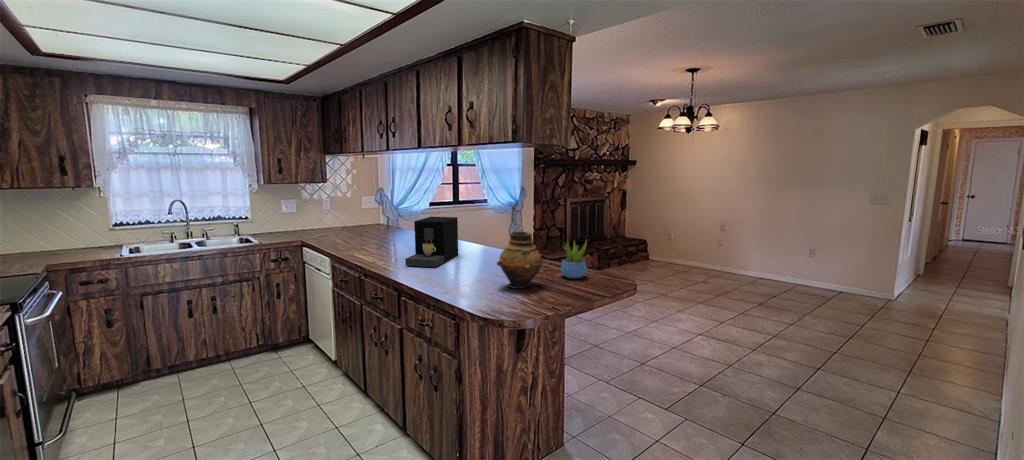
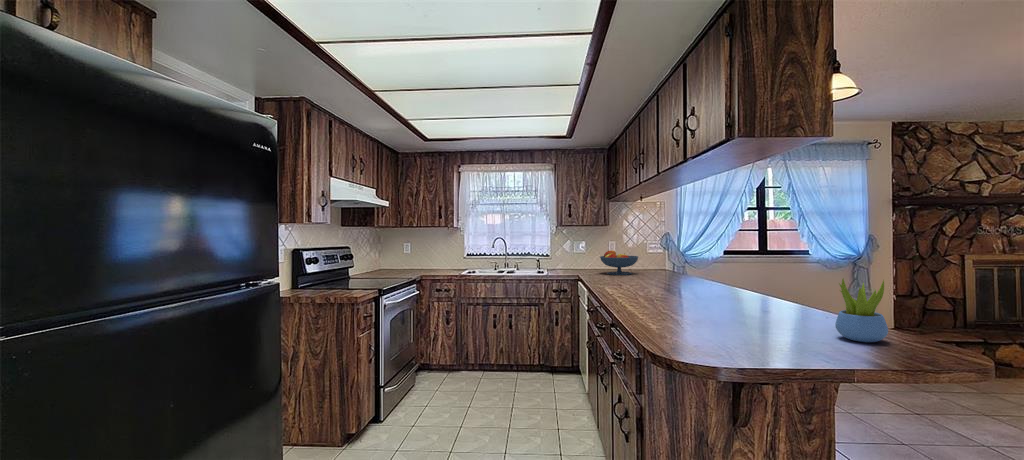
fruit bowl: none [321,210,363,236] -> present [600,250,638,275]
coffee maker: present [405,217,458,267] -> none [639,252,712,305]
vase: present [497,231,542,289] -> none [714,261,791,339]

